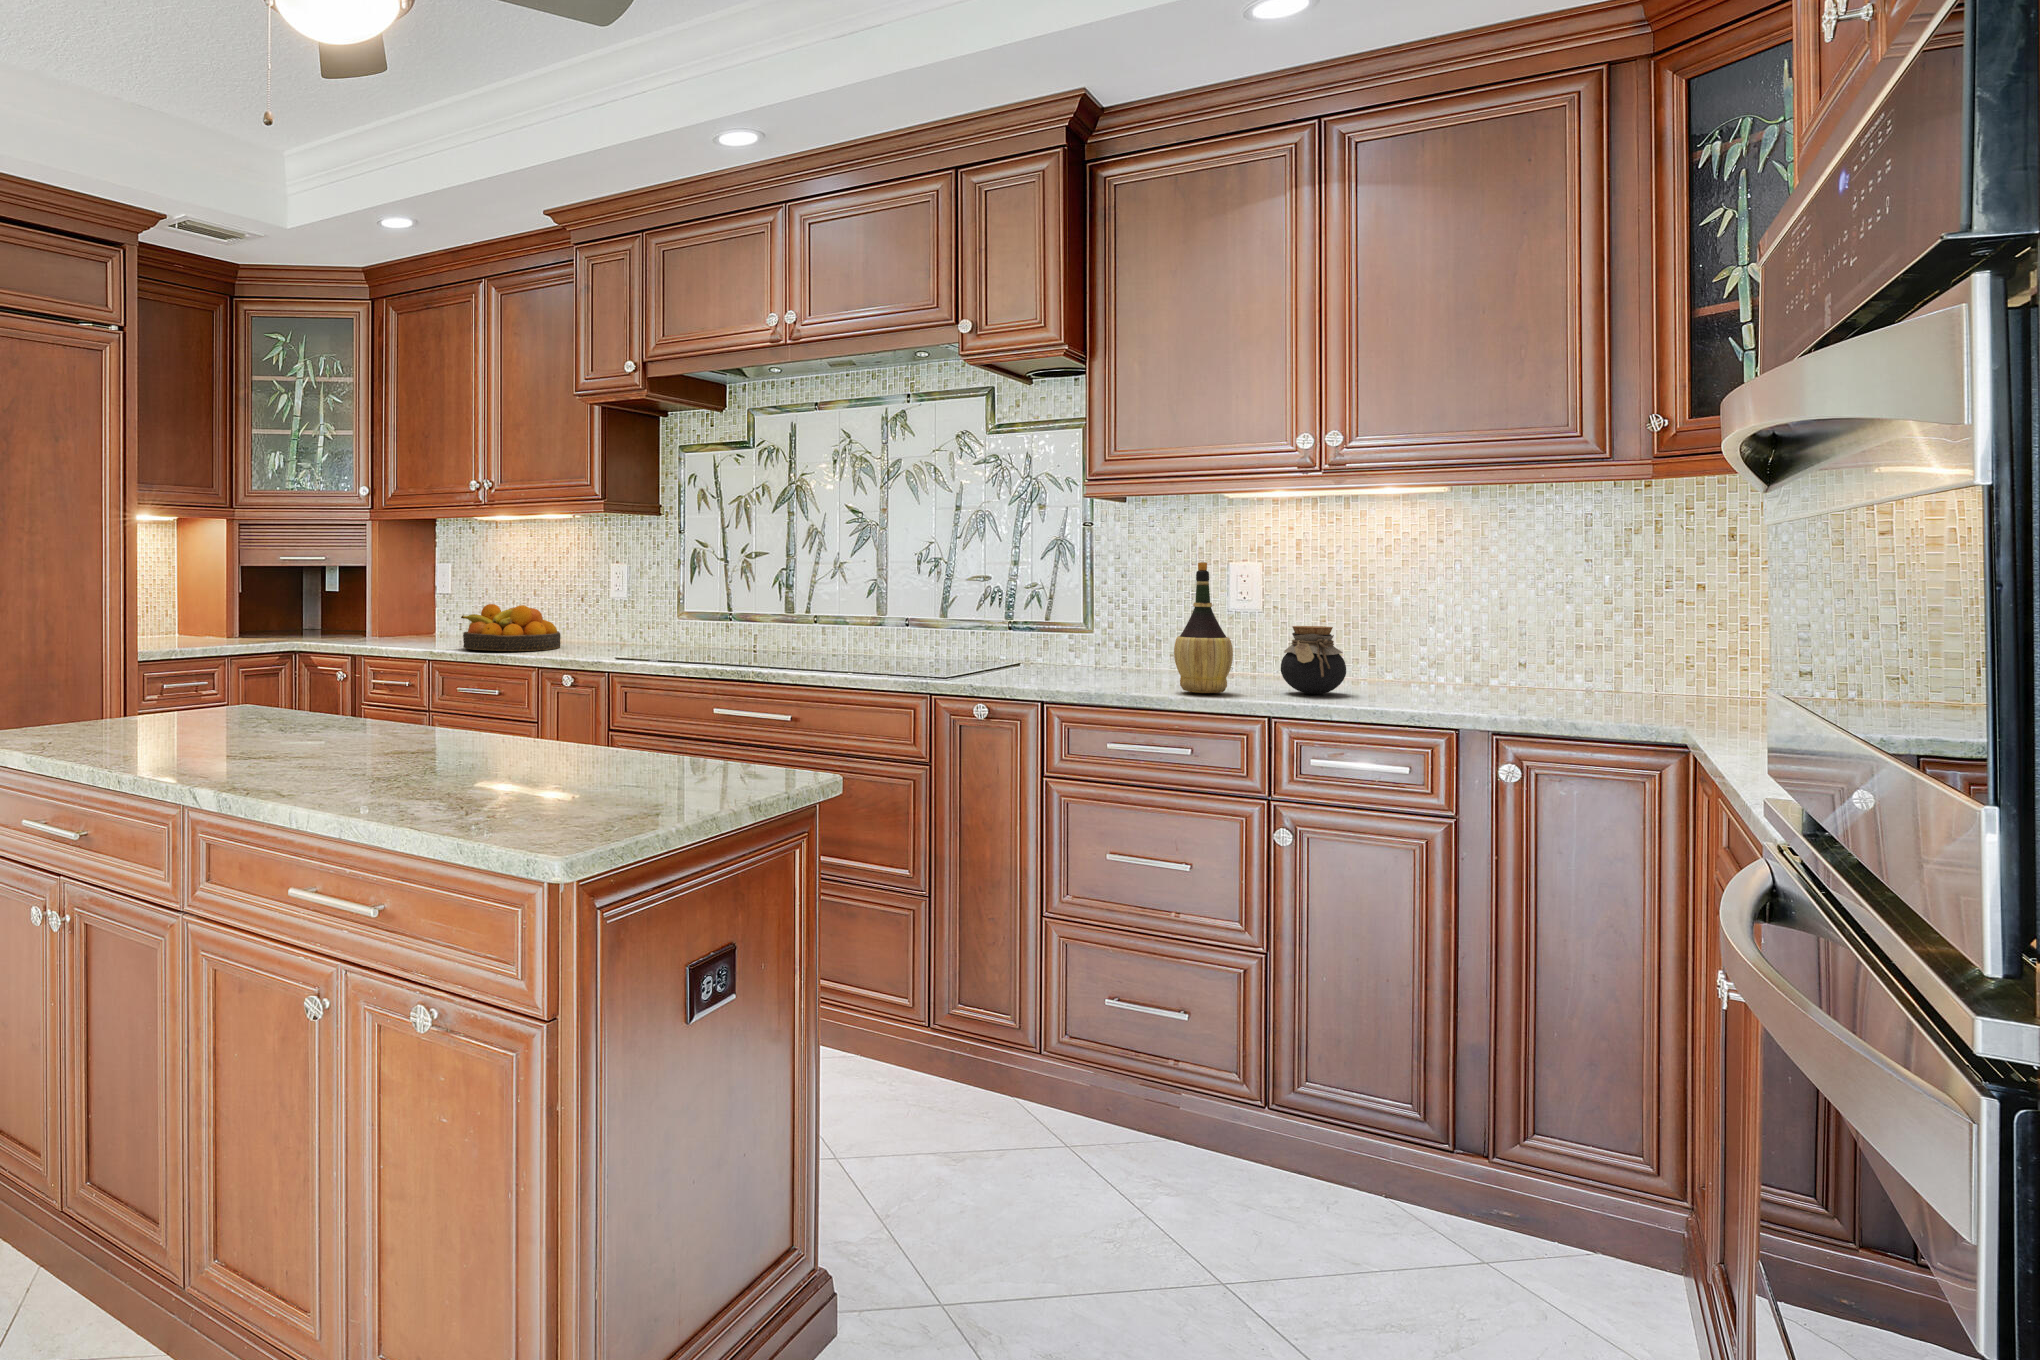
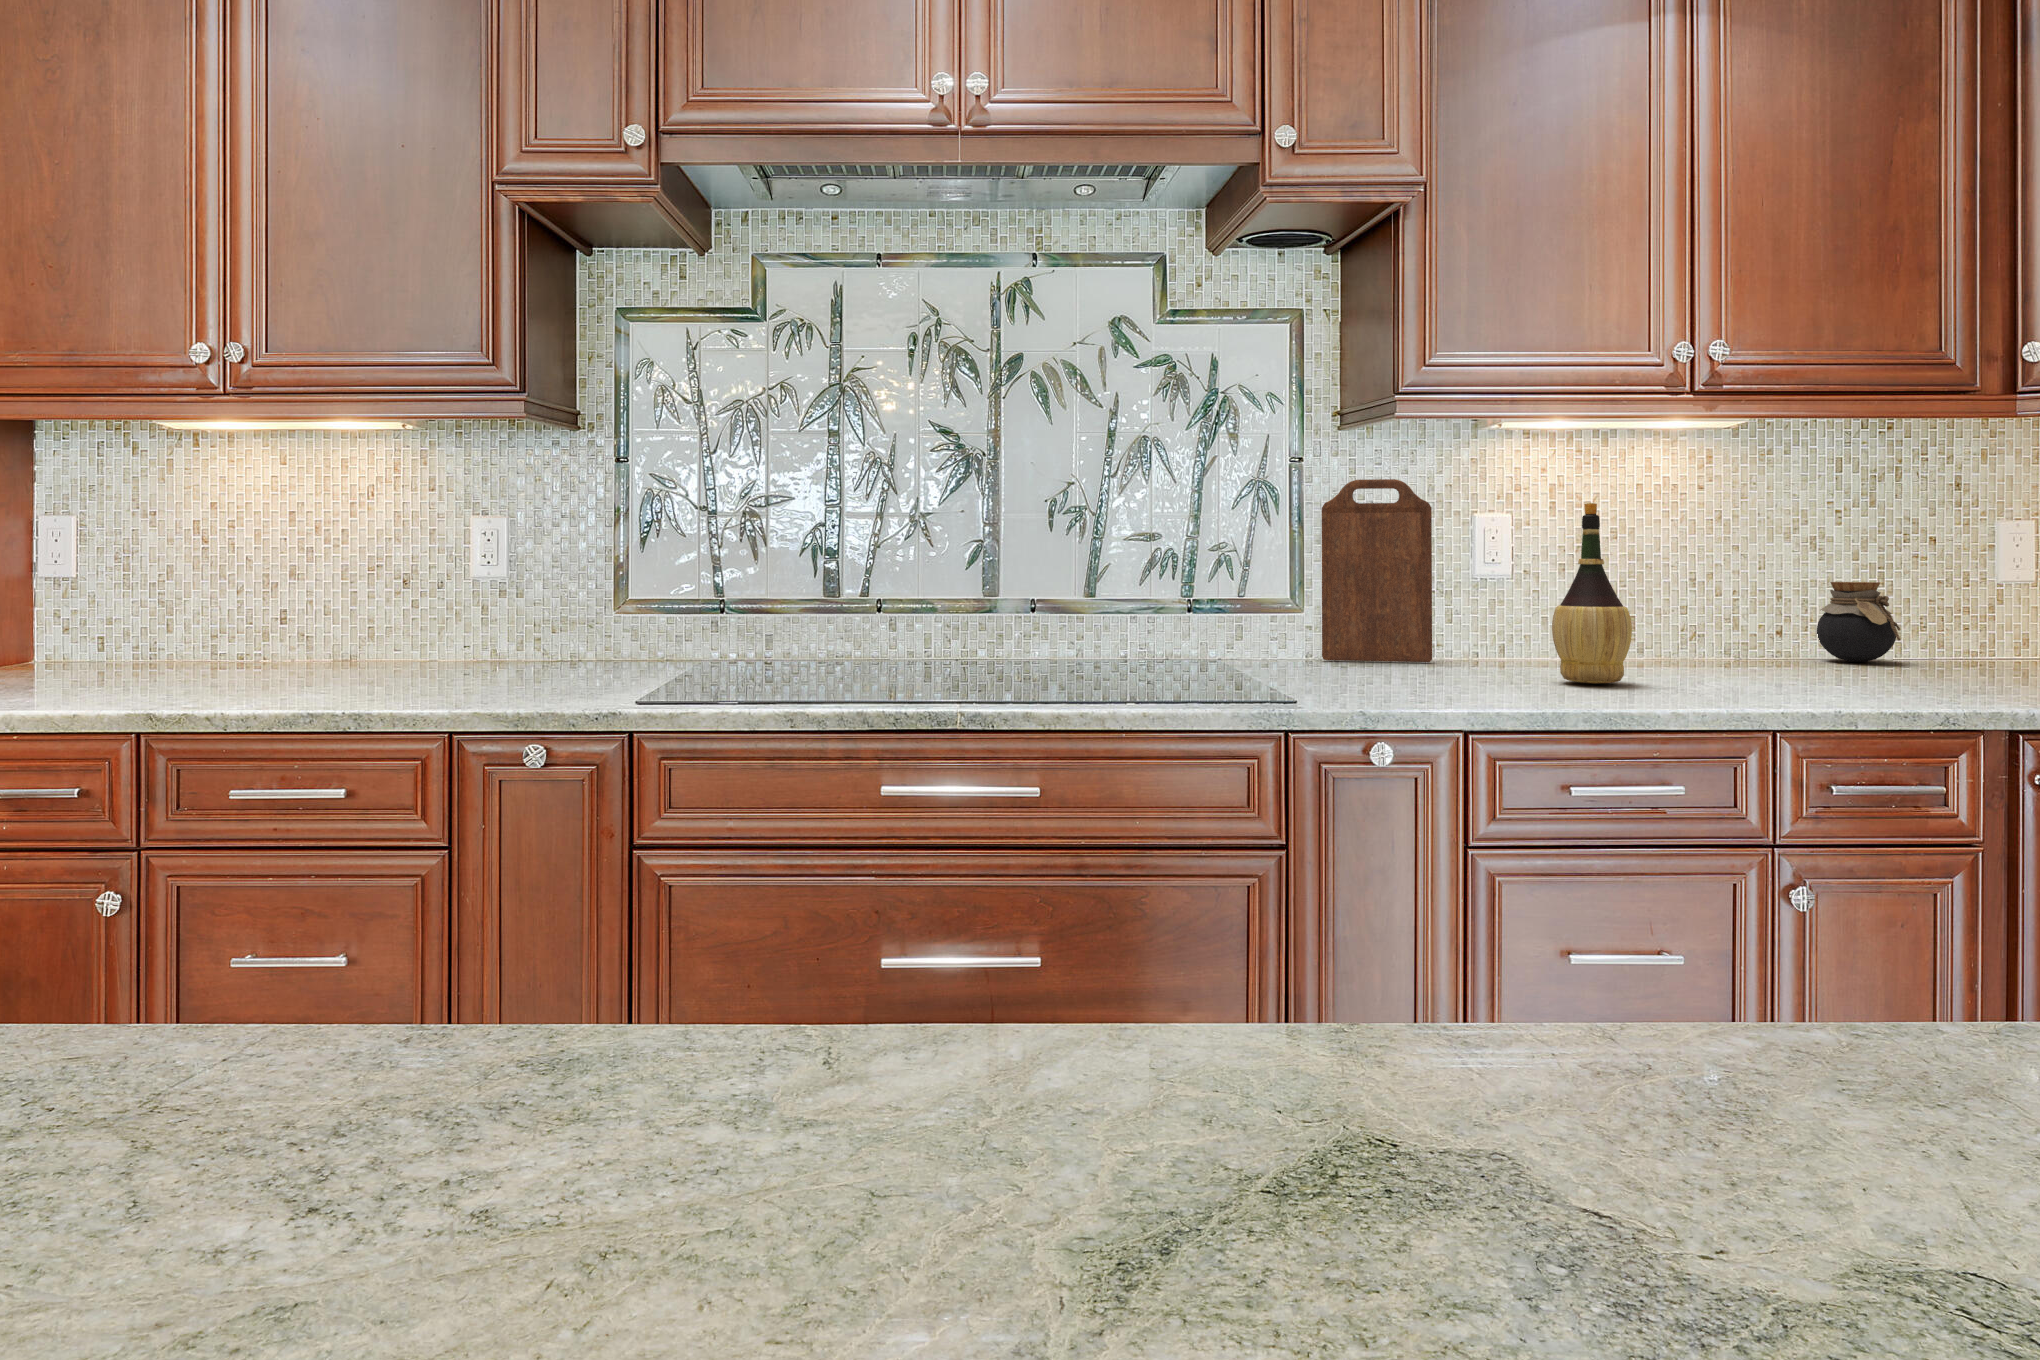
cutting board: none [1095,539,1172,675] -> present [1321,479,1432,662]
fruit bowl: present [461,604,560,651] -> none [170,587,380,678]
jar: present [1281,626,1346,694] -> present [1817,582,1900,662]

